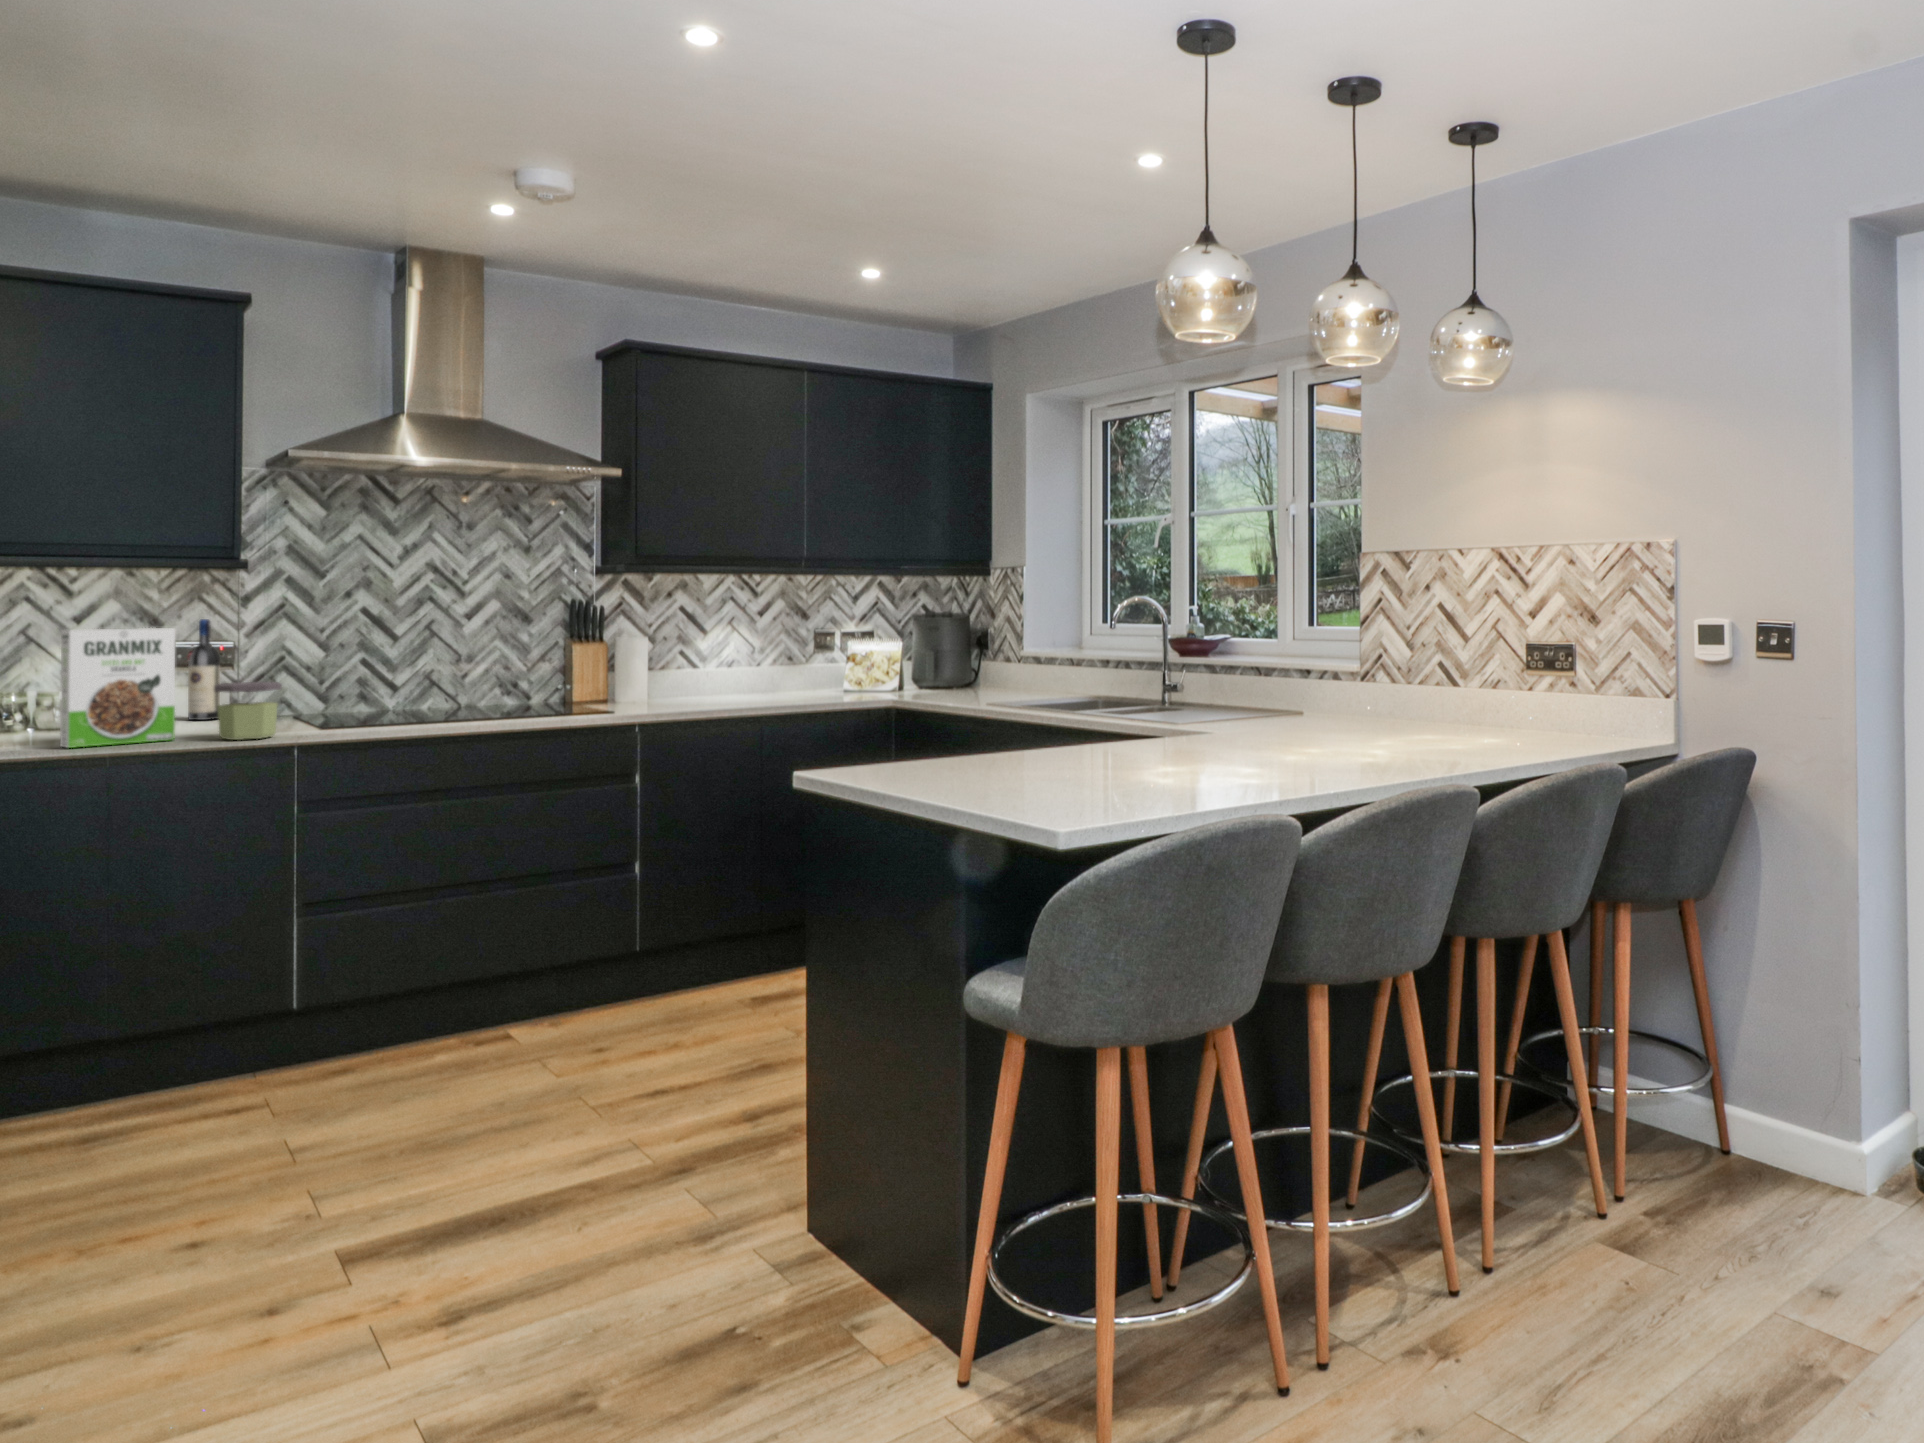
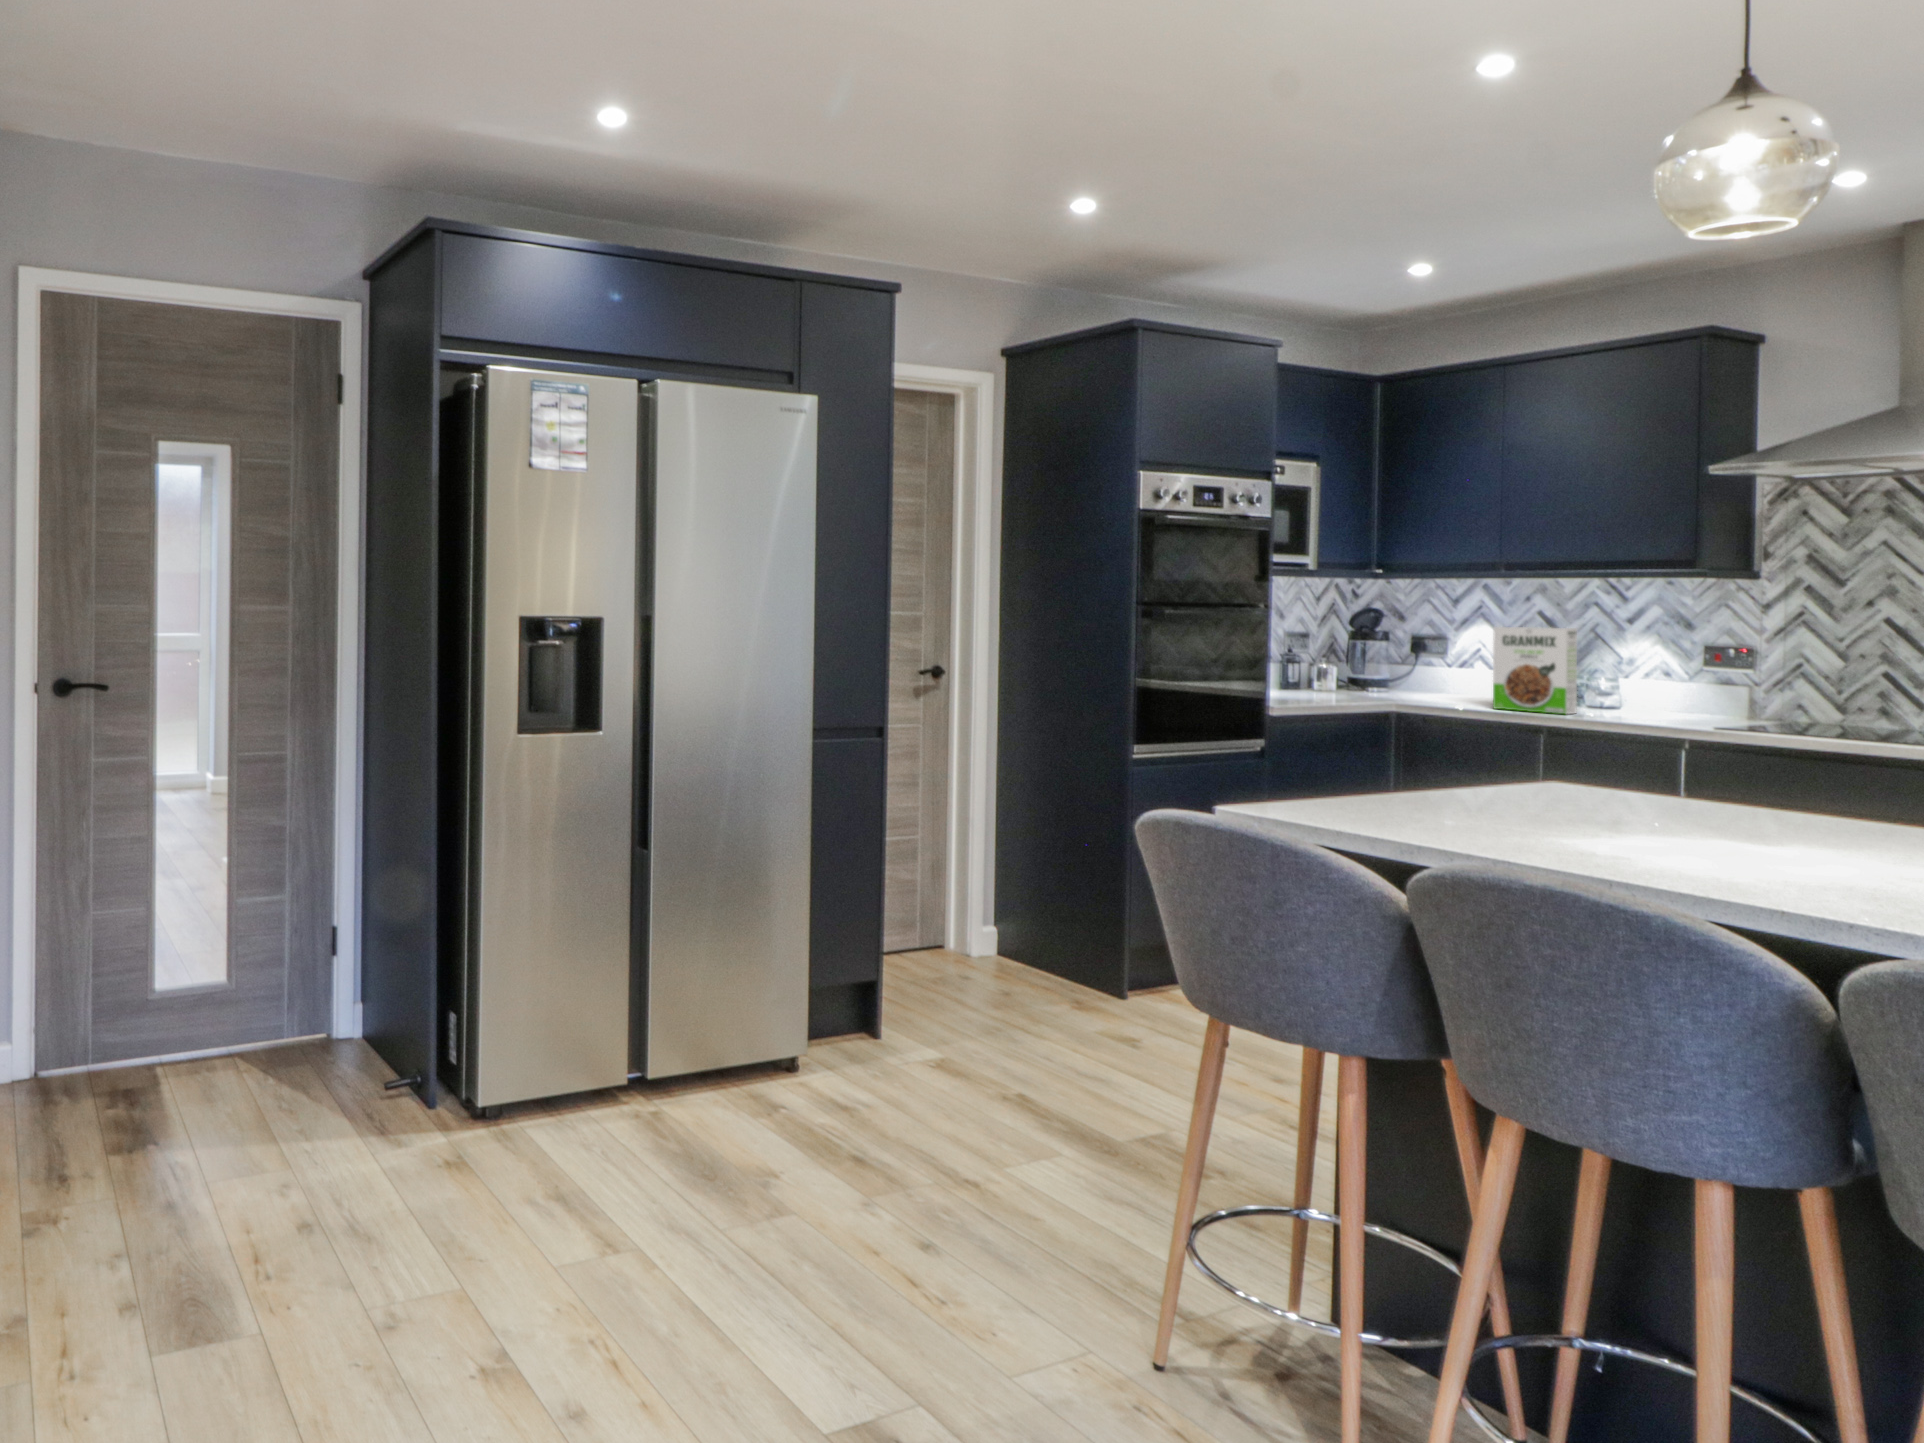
wine bottle: present [188,619,220,720] -> none [1707,624,1739,712]
jar: present [214,682,282,740] -> none [1576,674,1635,722]

